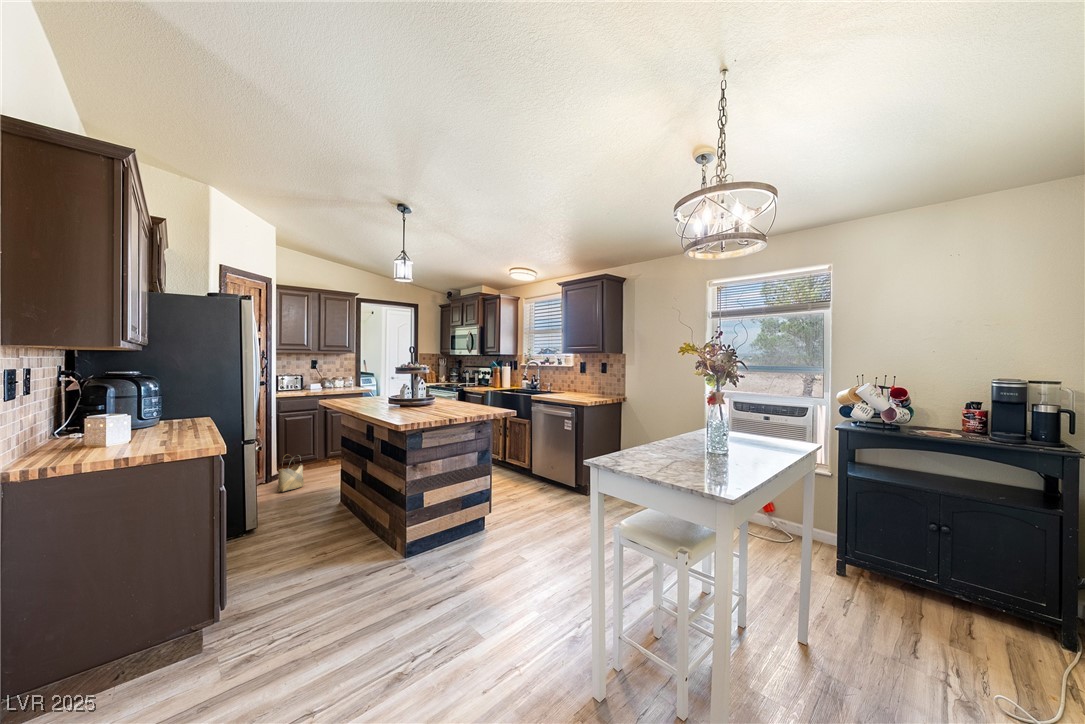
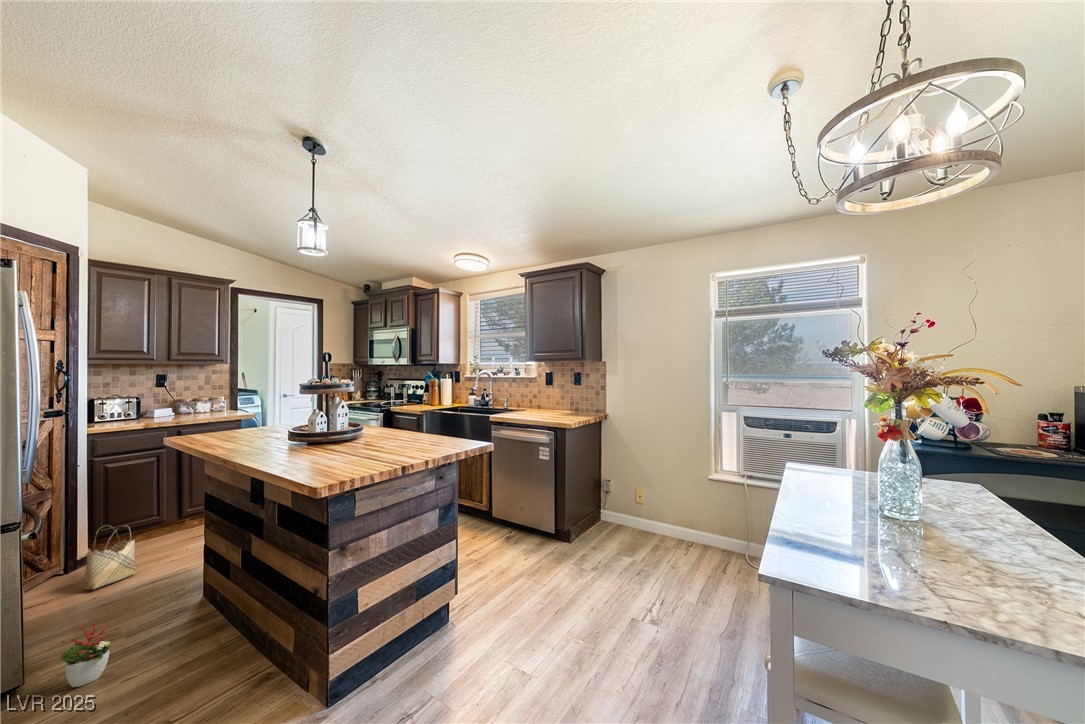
decorative plant: none [274,500,297,533] -> present [60,623,111,687]

